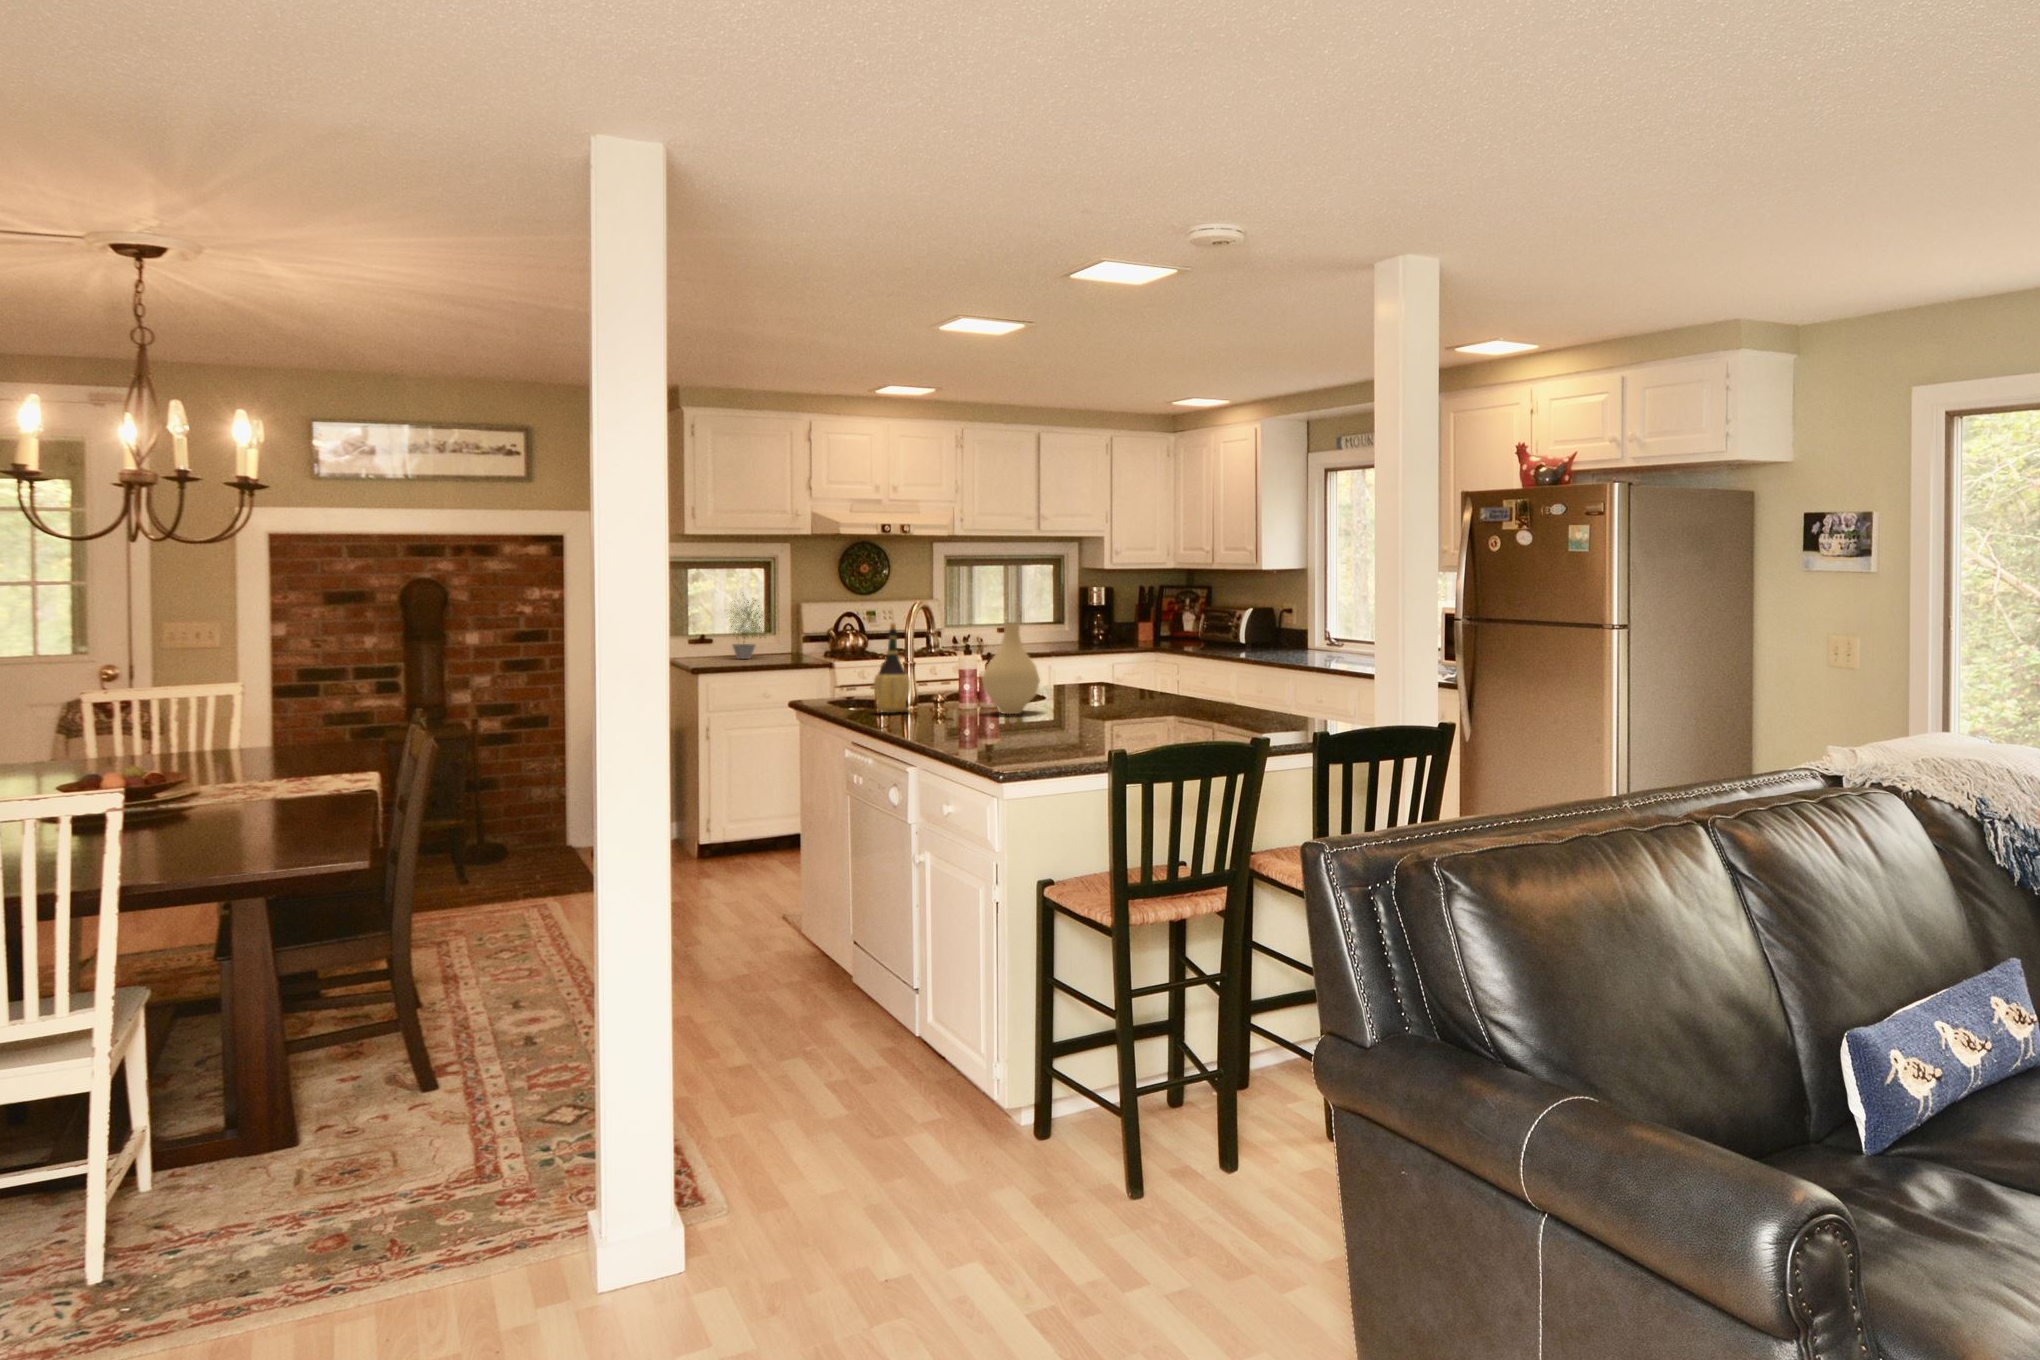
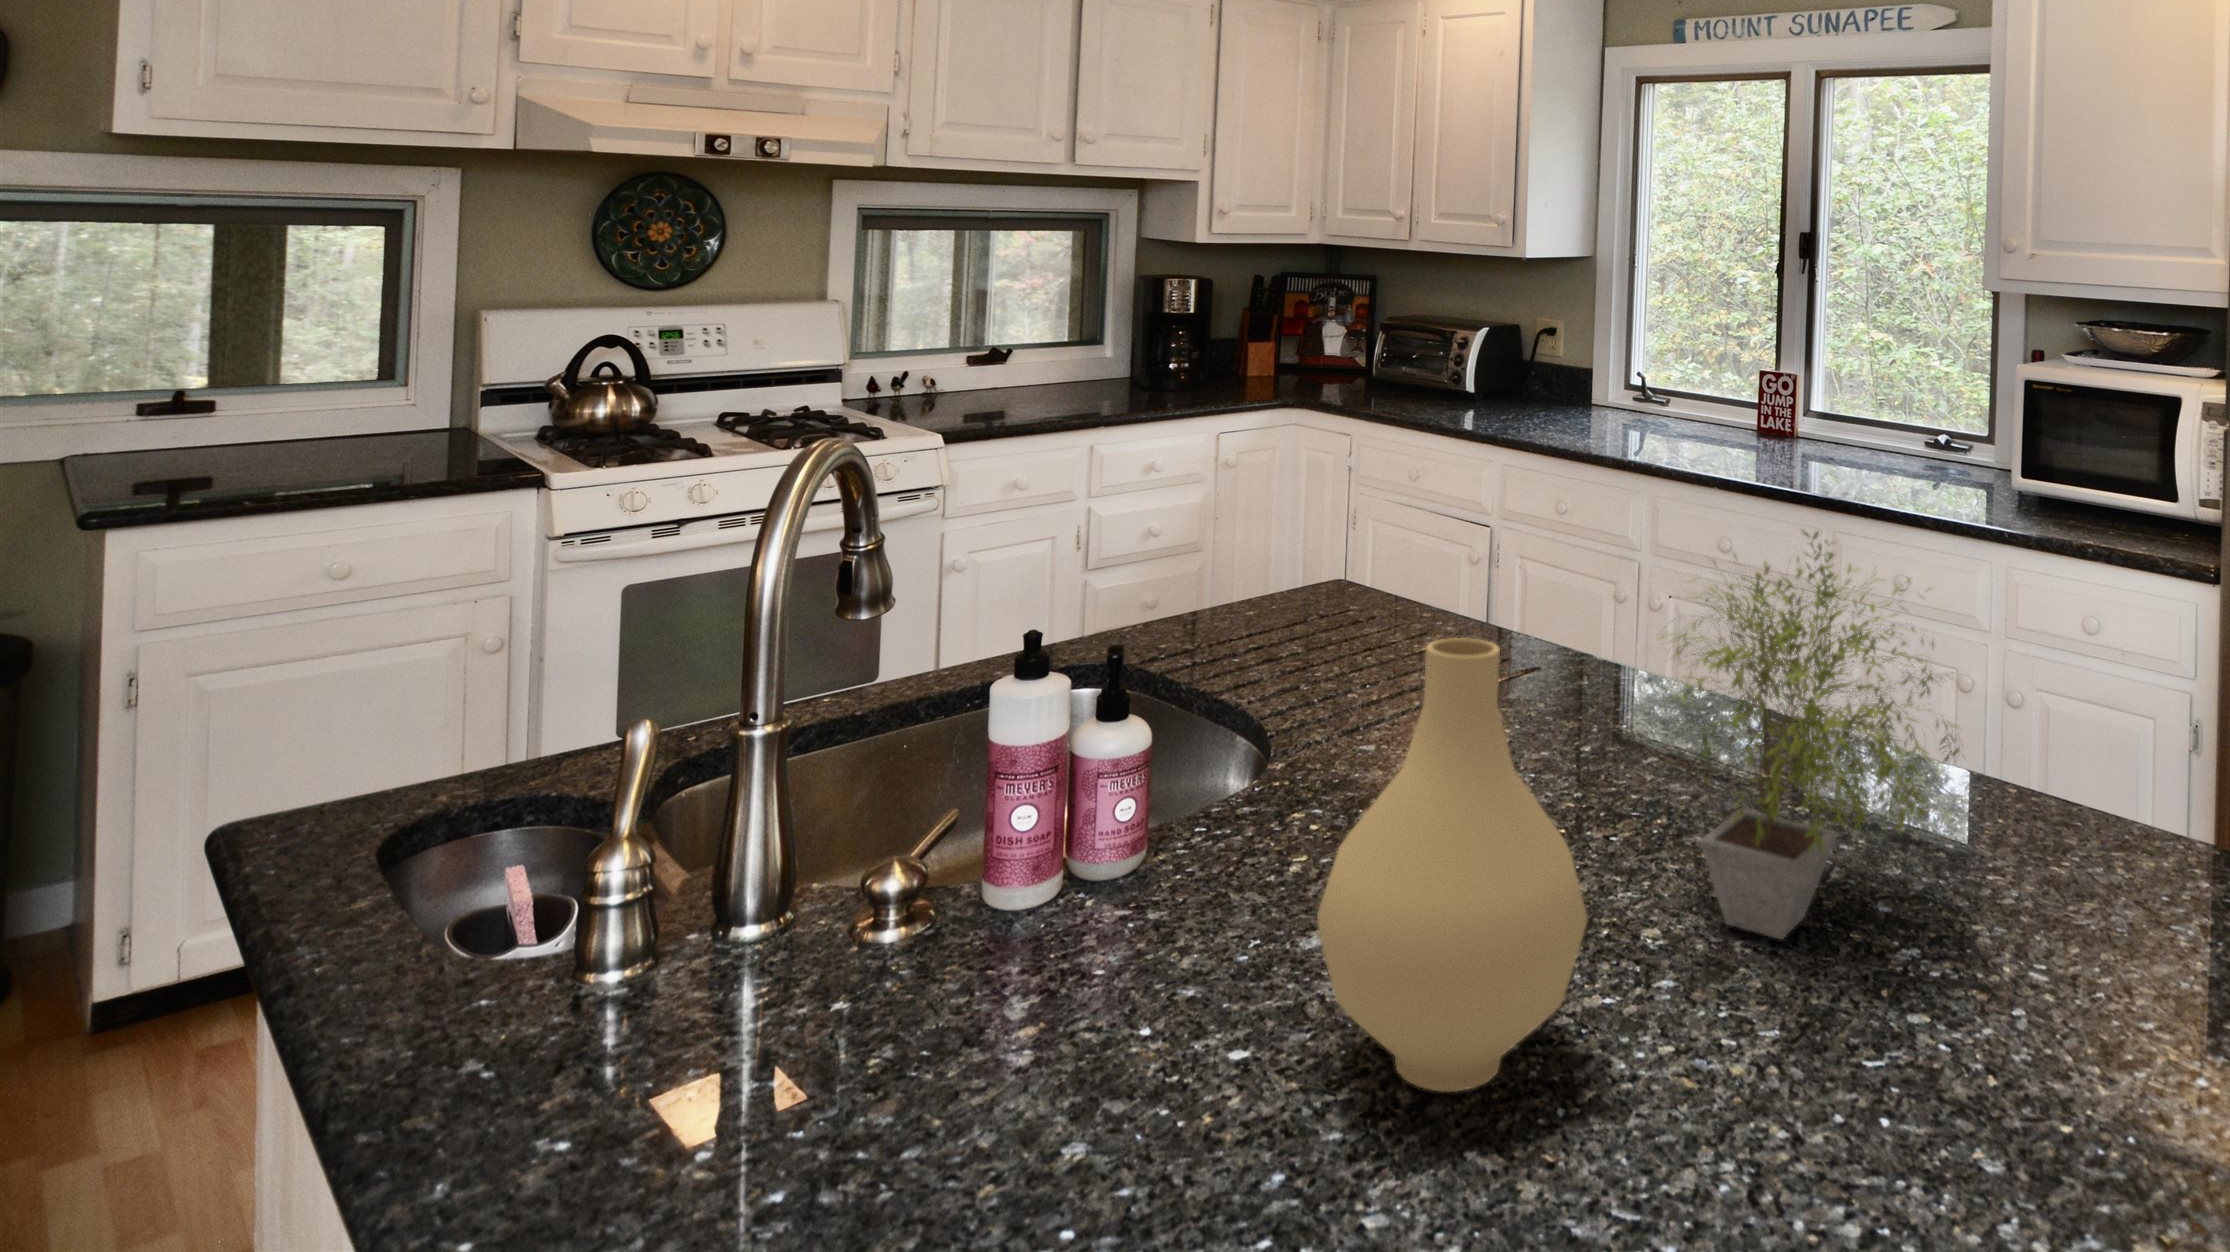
potted plant: present [730,600,775,659] -> present [1663,530,1959,939]
wine bottle: present [874,623,910,713] -> none [726,661,931,1137]

